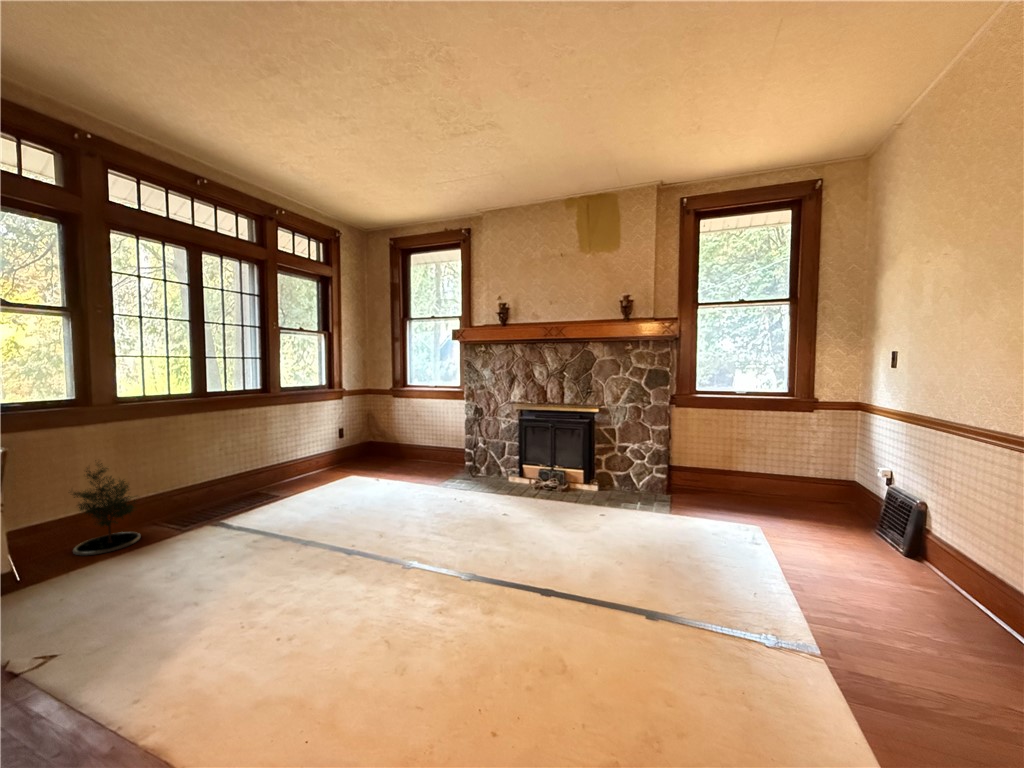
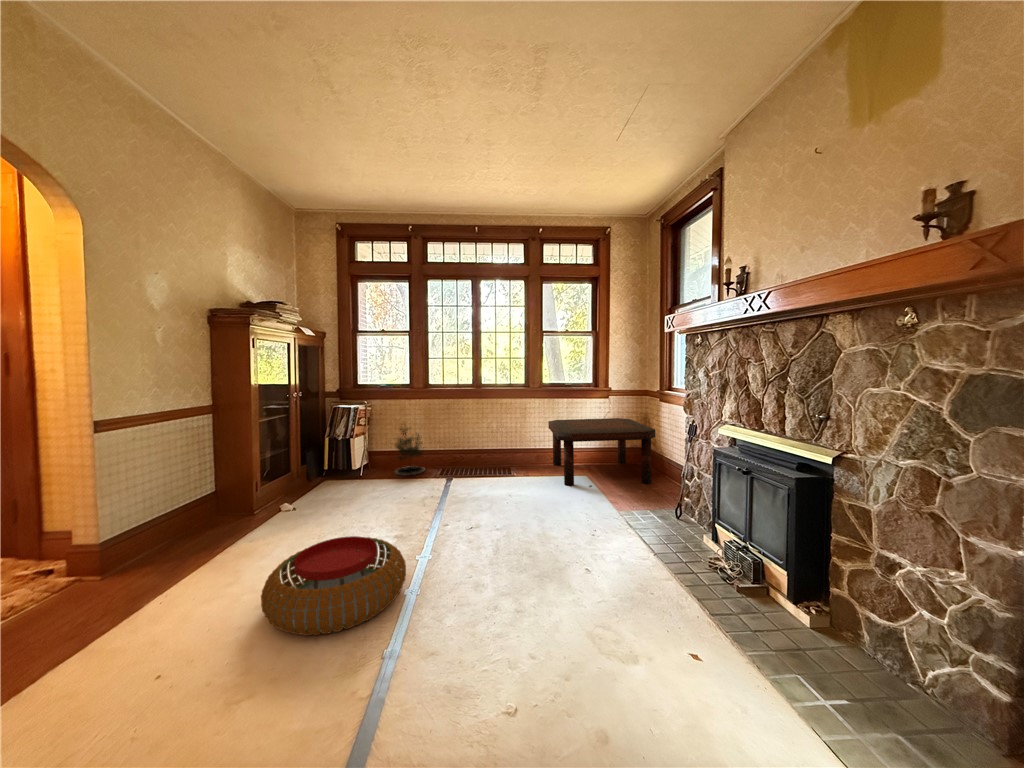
coffee table: none [298,418,418,487] -> present [548,418,655,486]
pouf: none [372,545,519,654] -> present [261,536,406,636]

